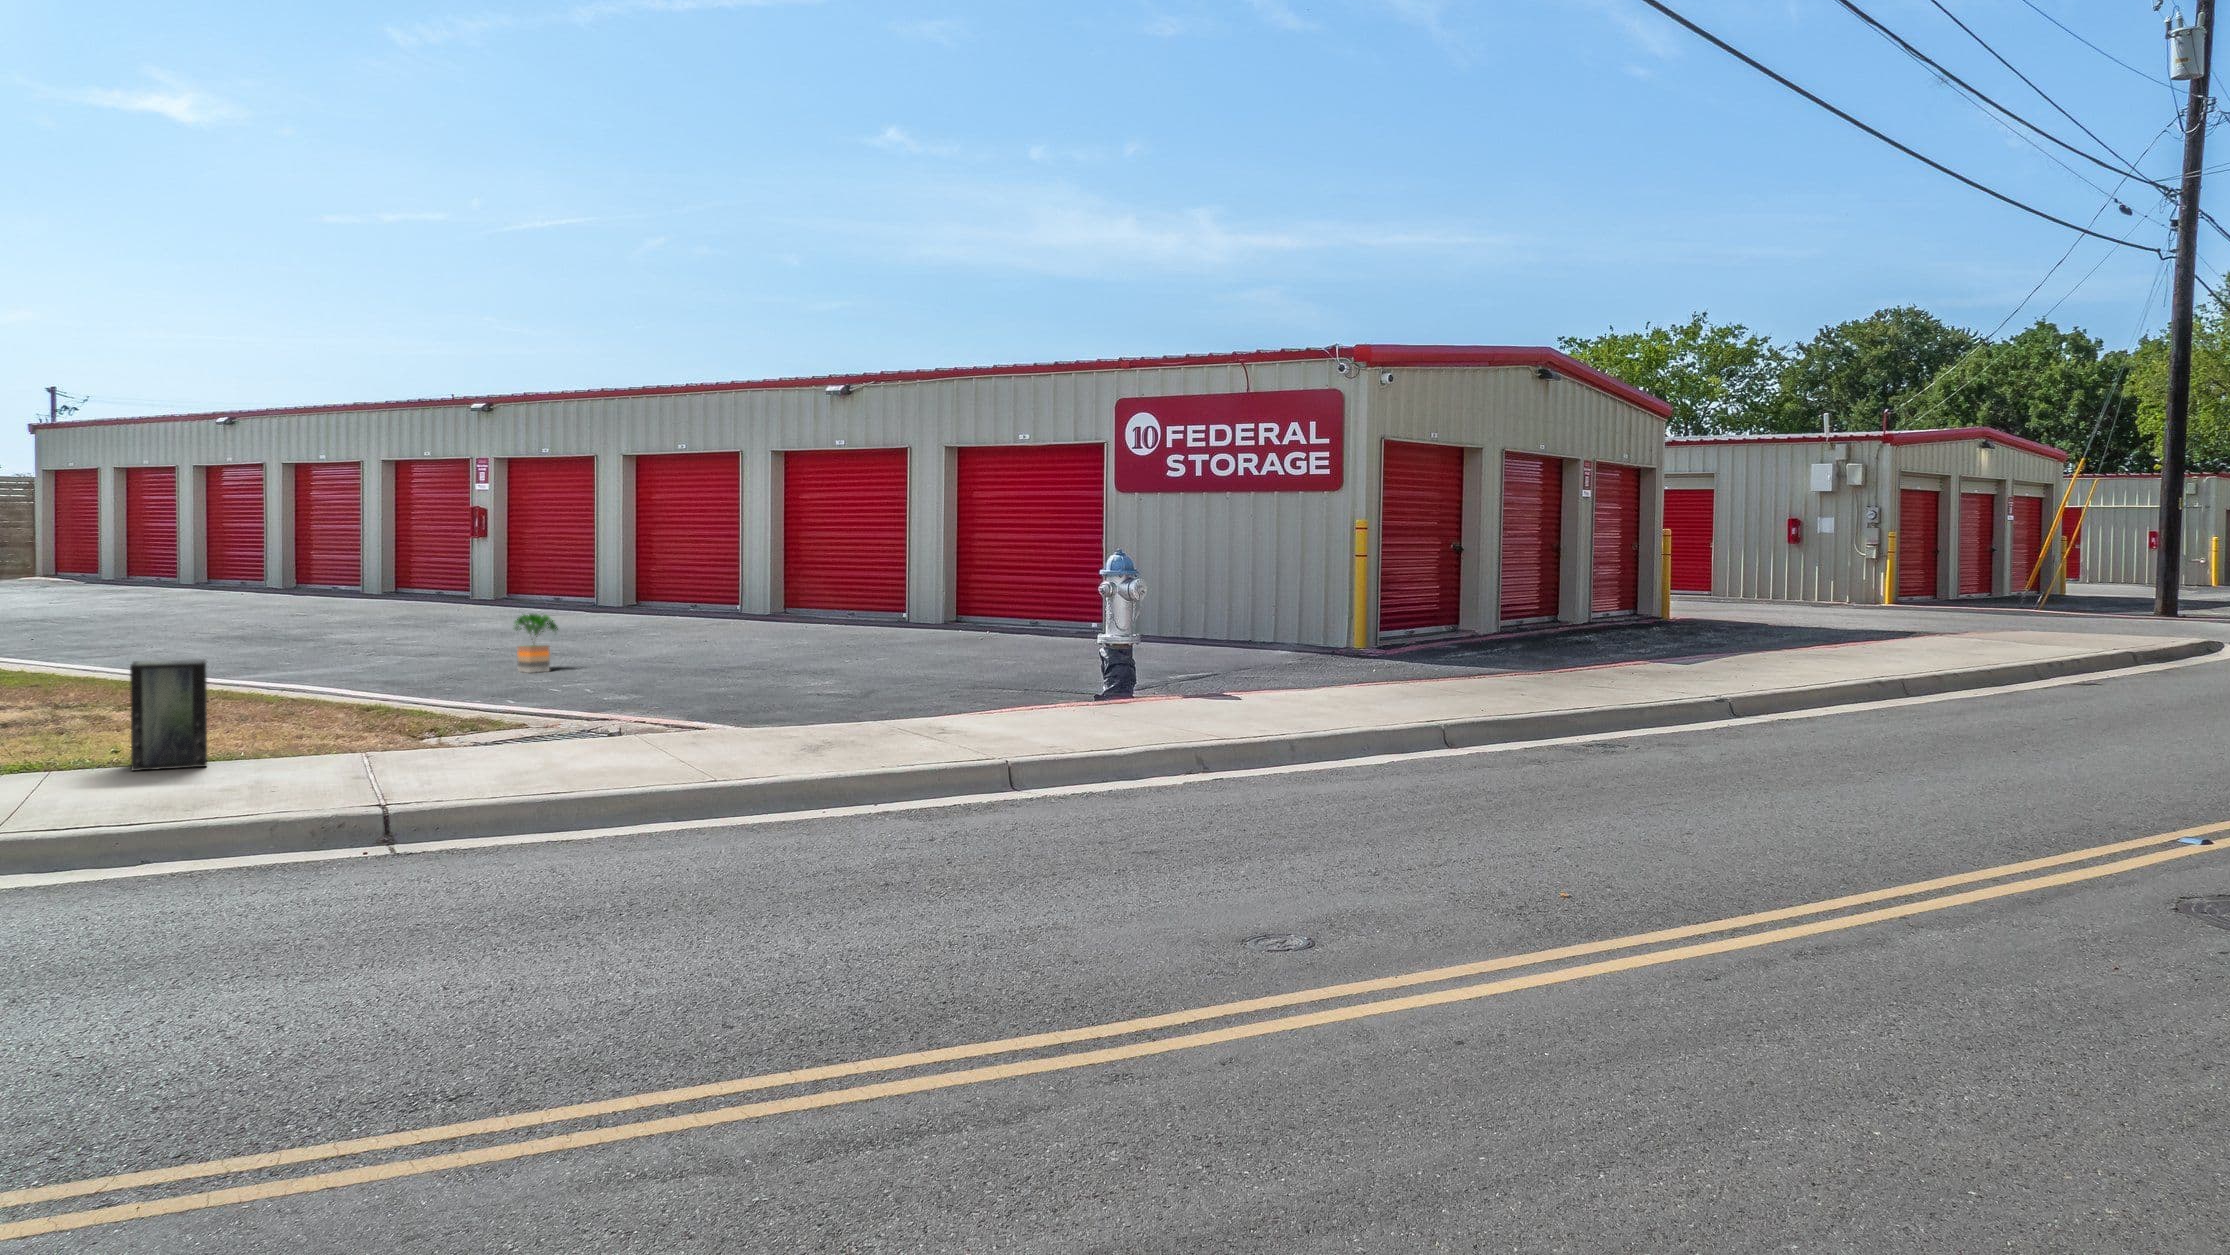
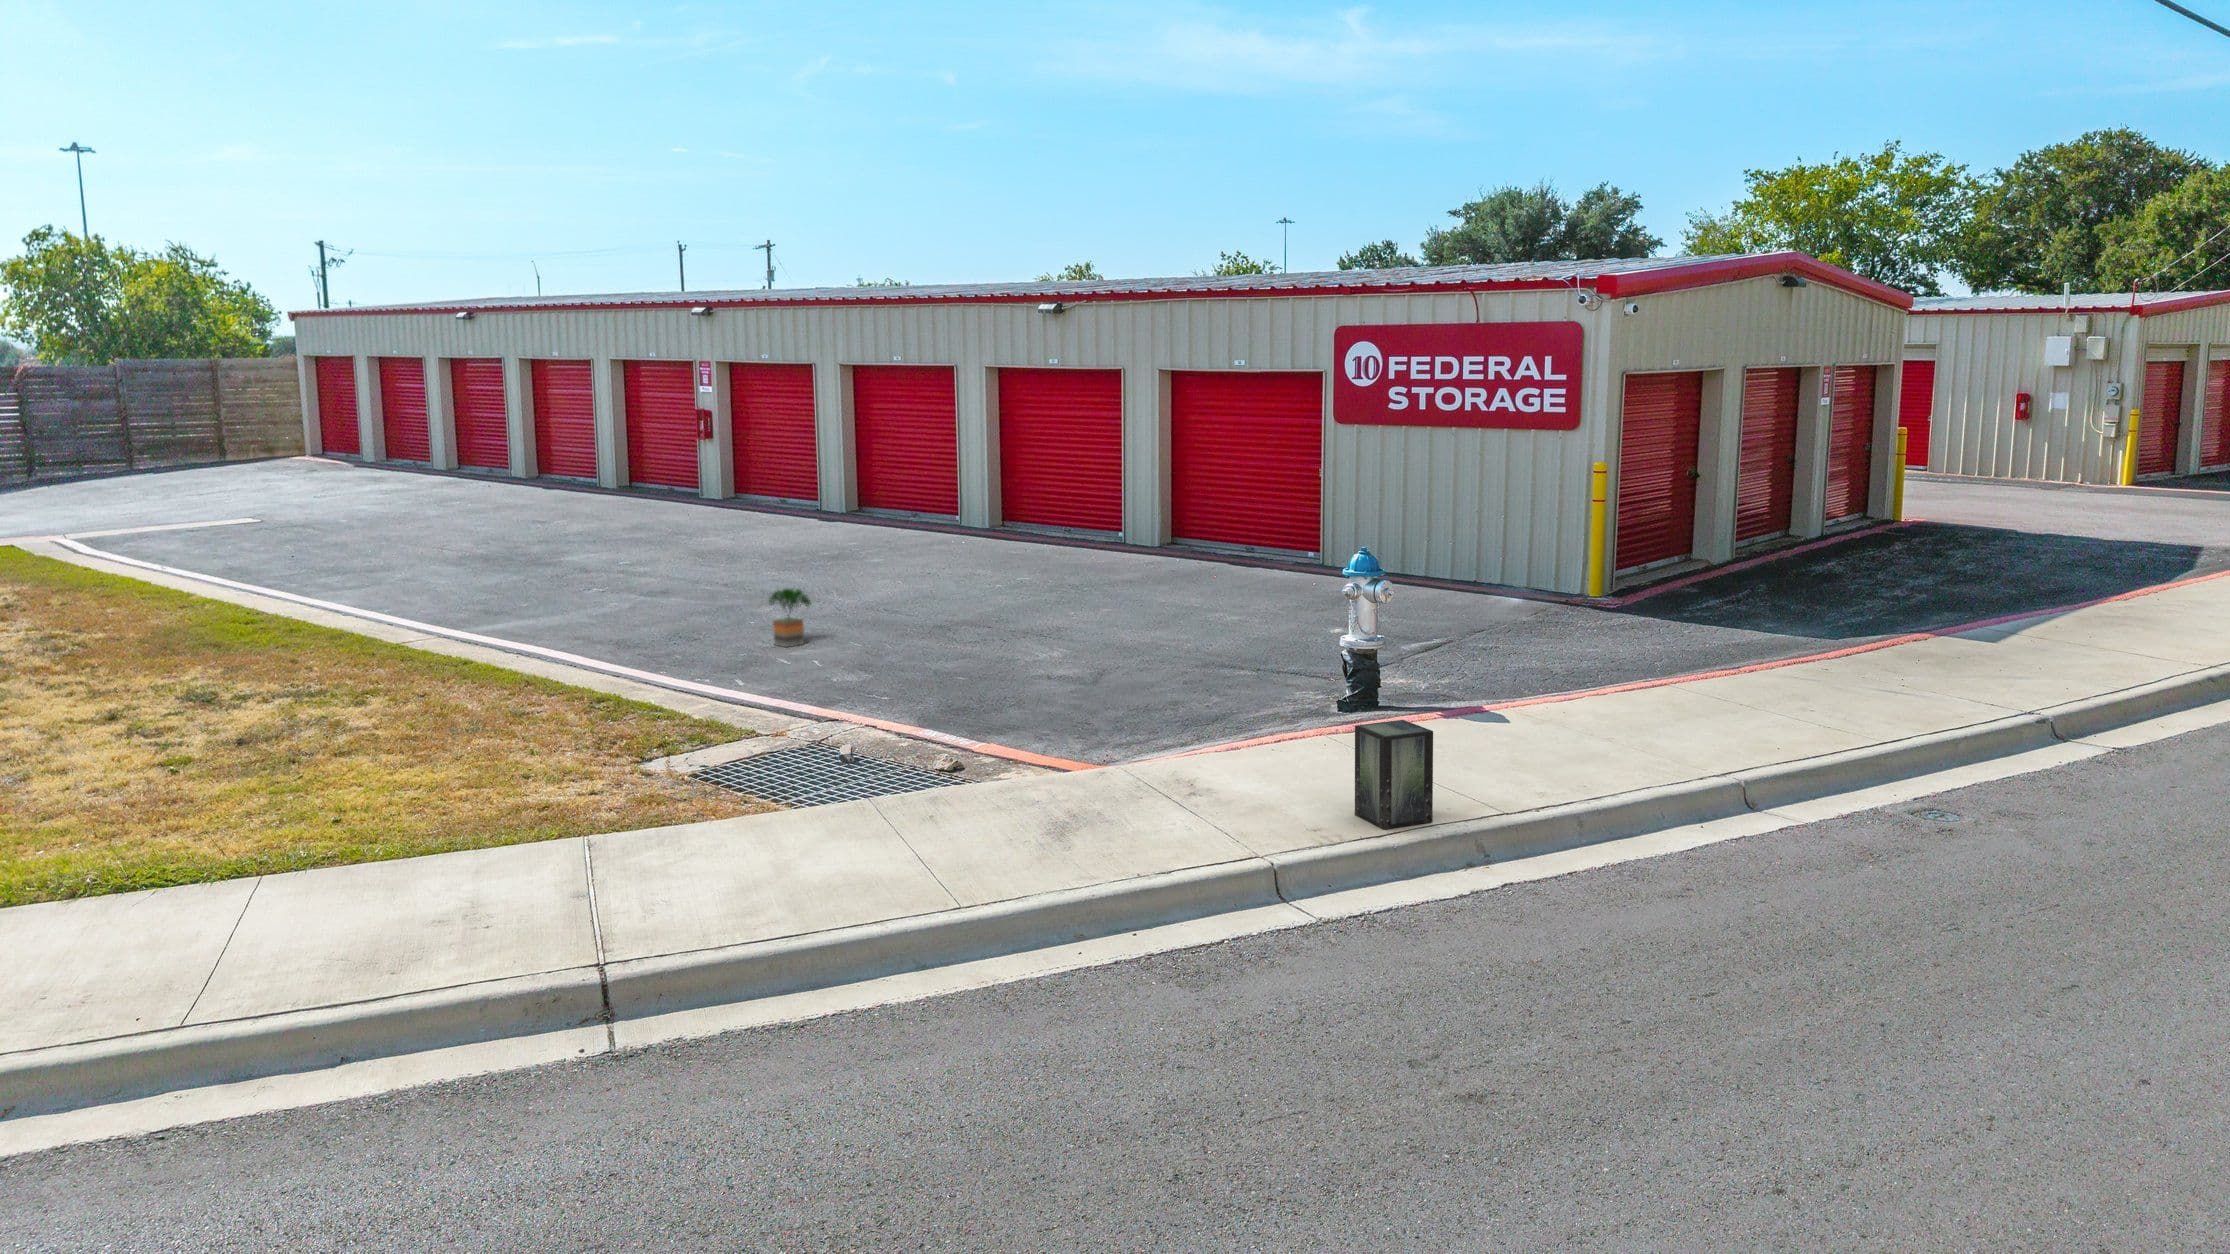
storage box: present [130,659,207,771] -> present [1355,720,1433,829]

